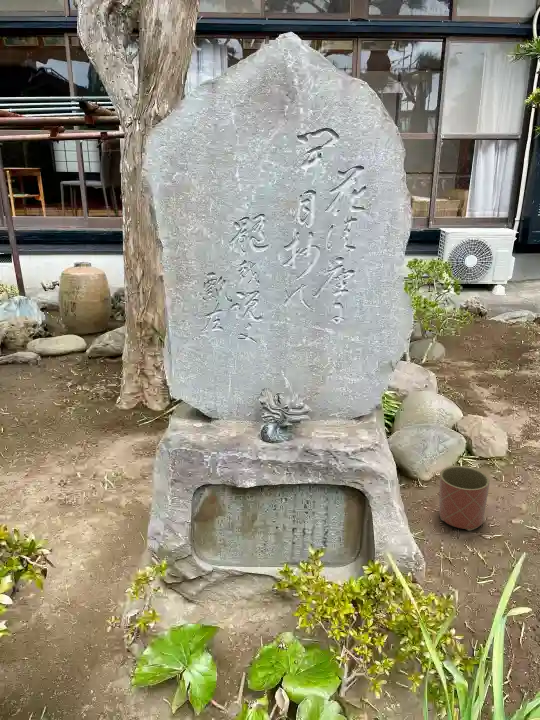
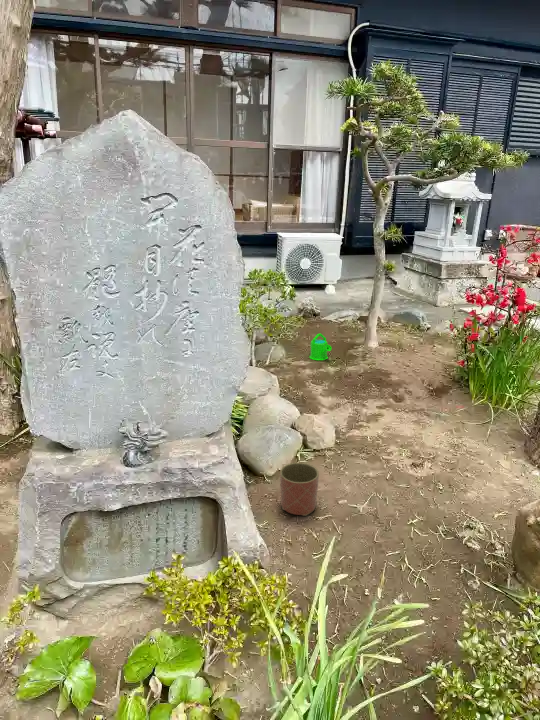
watering can: none [474,331,503,362] -> present [309,333,332,360]

